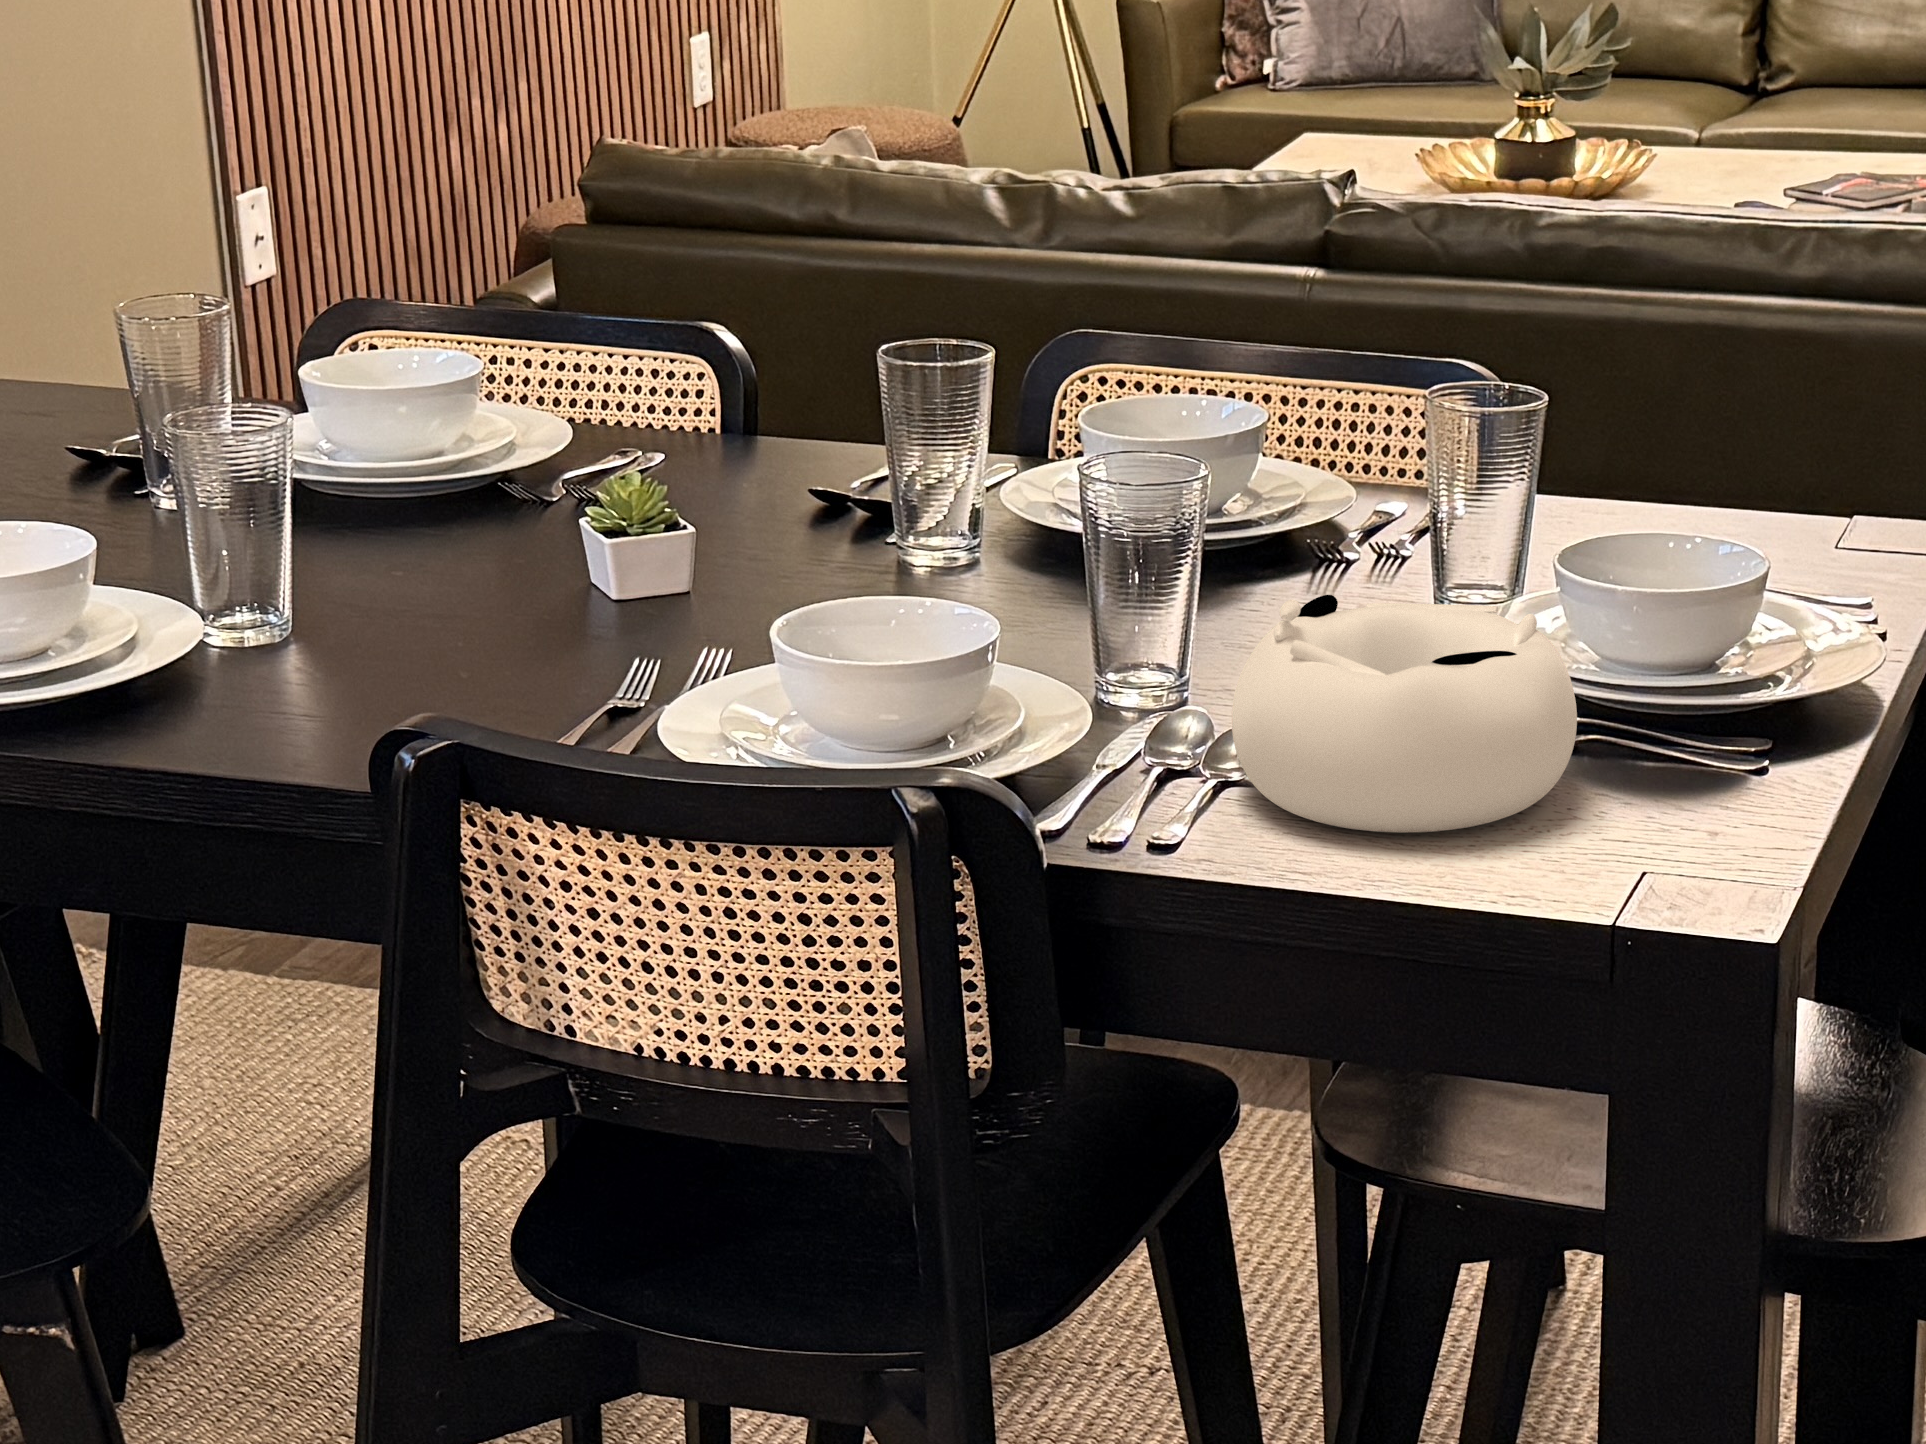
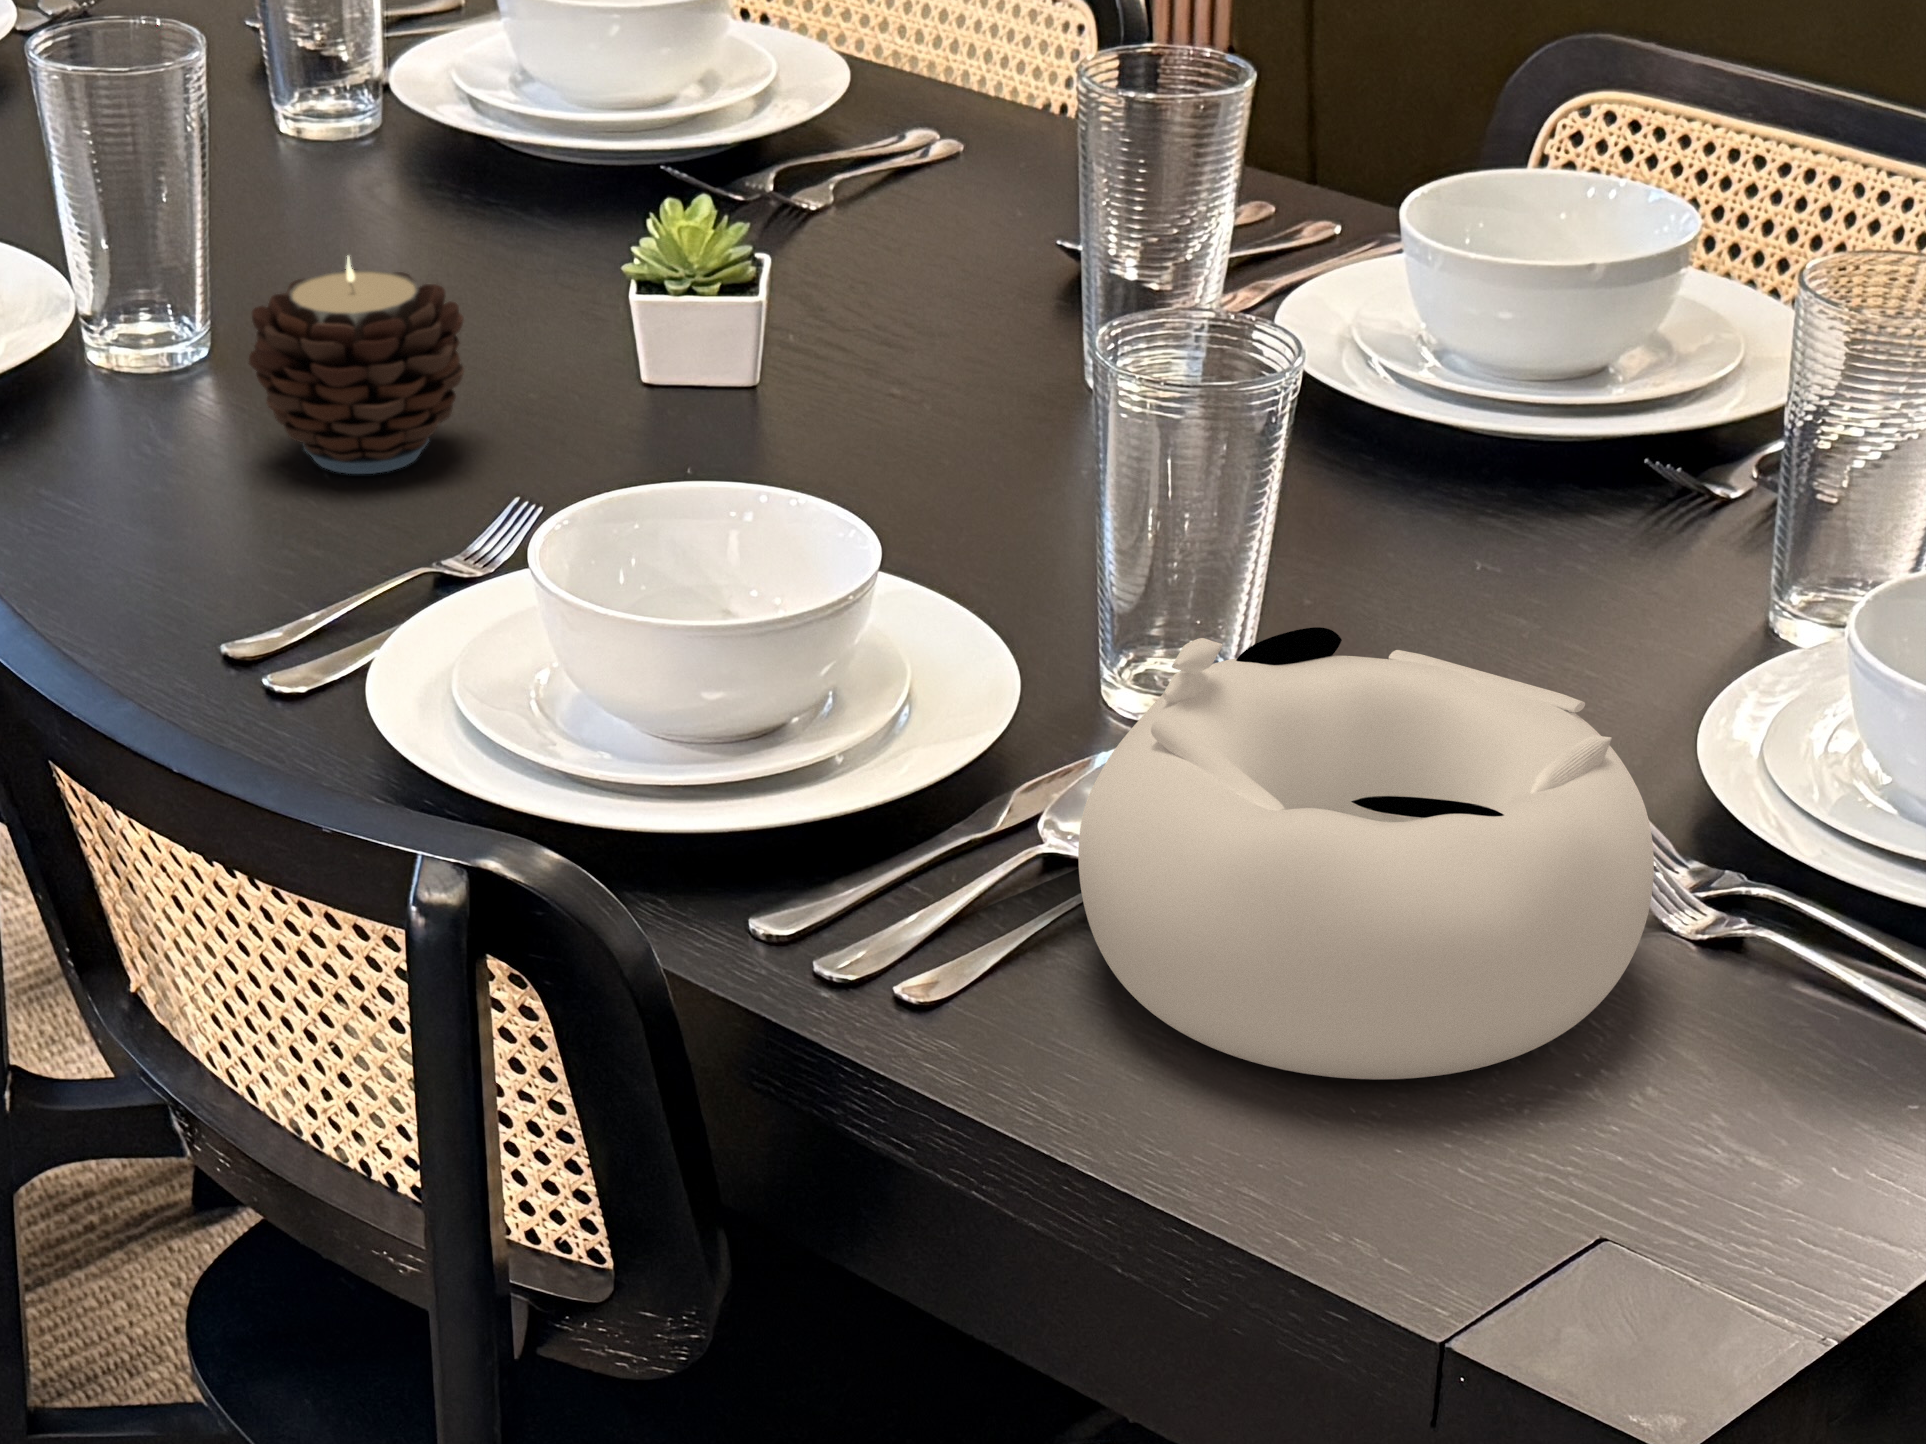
candle: none [415,520,571,671] -> present [249,257,464,474]

